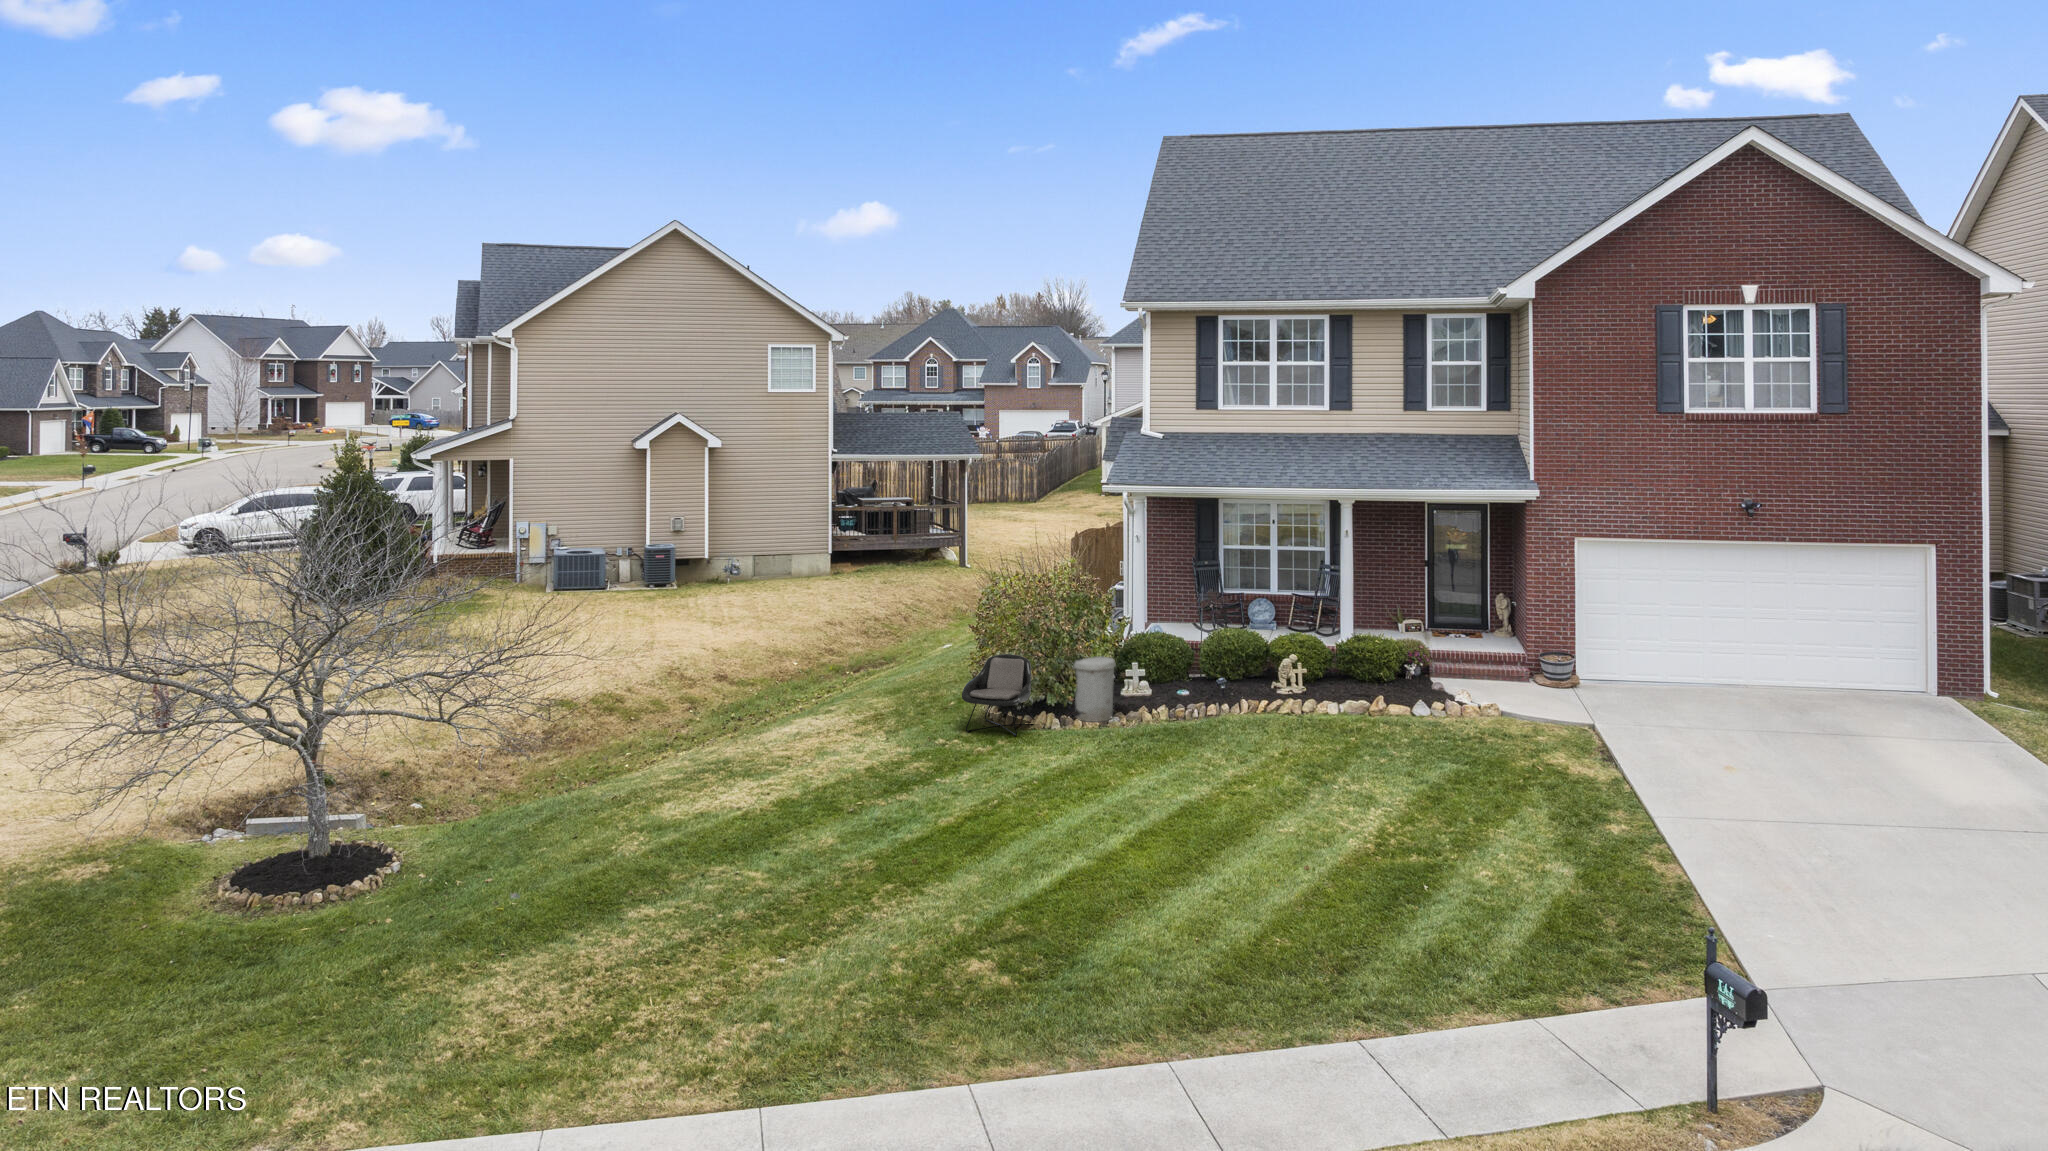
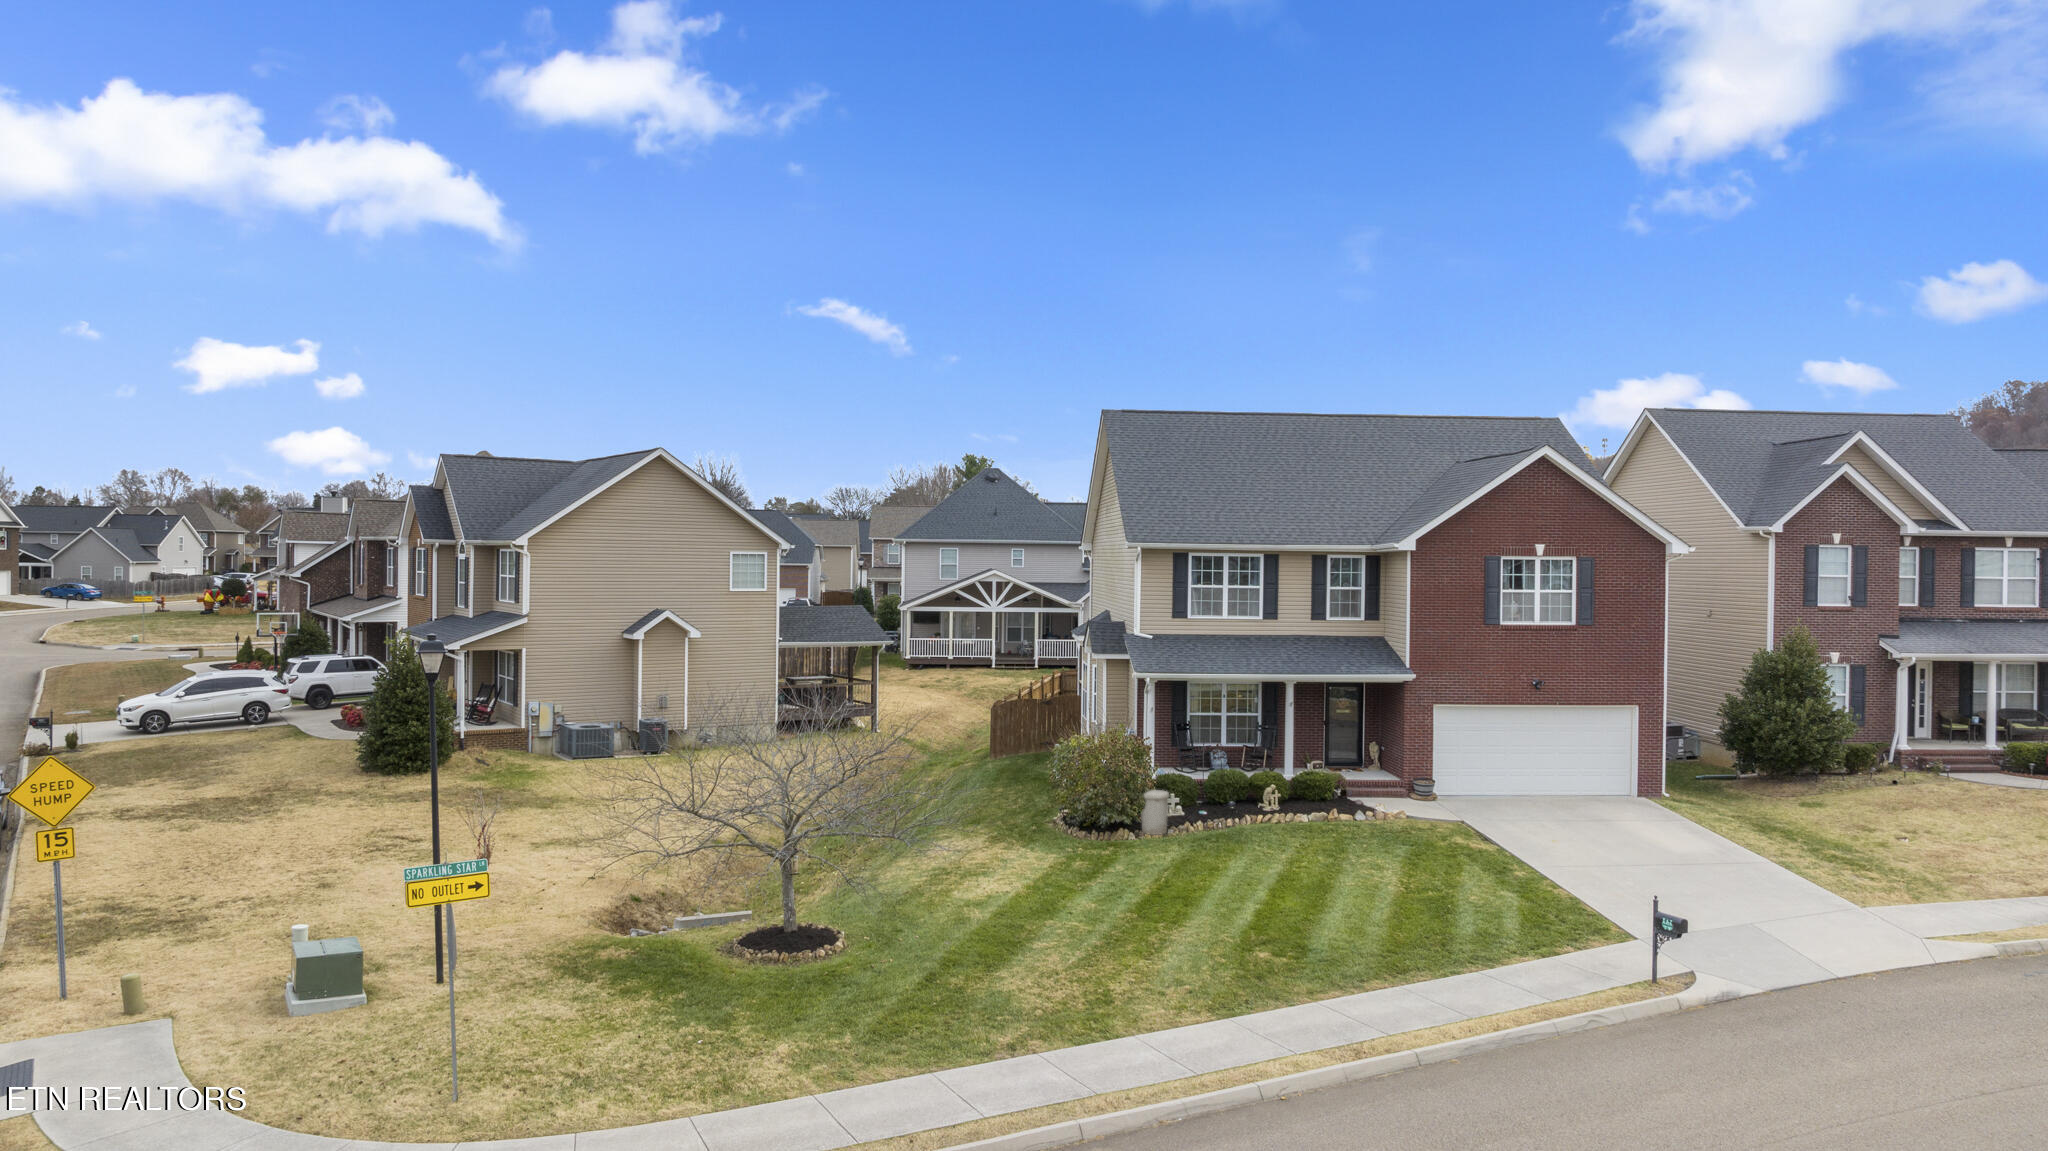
lounge chair: present [962,654,1035,736] -> none [1079,790,1124,845]

